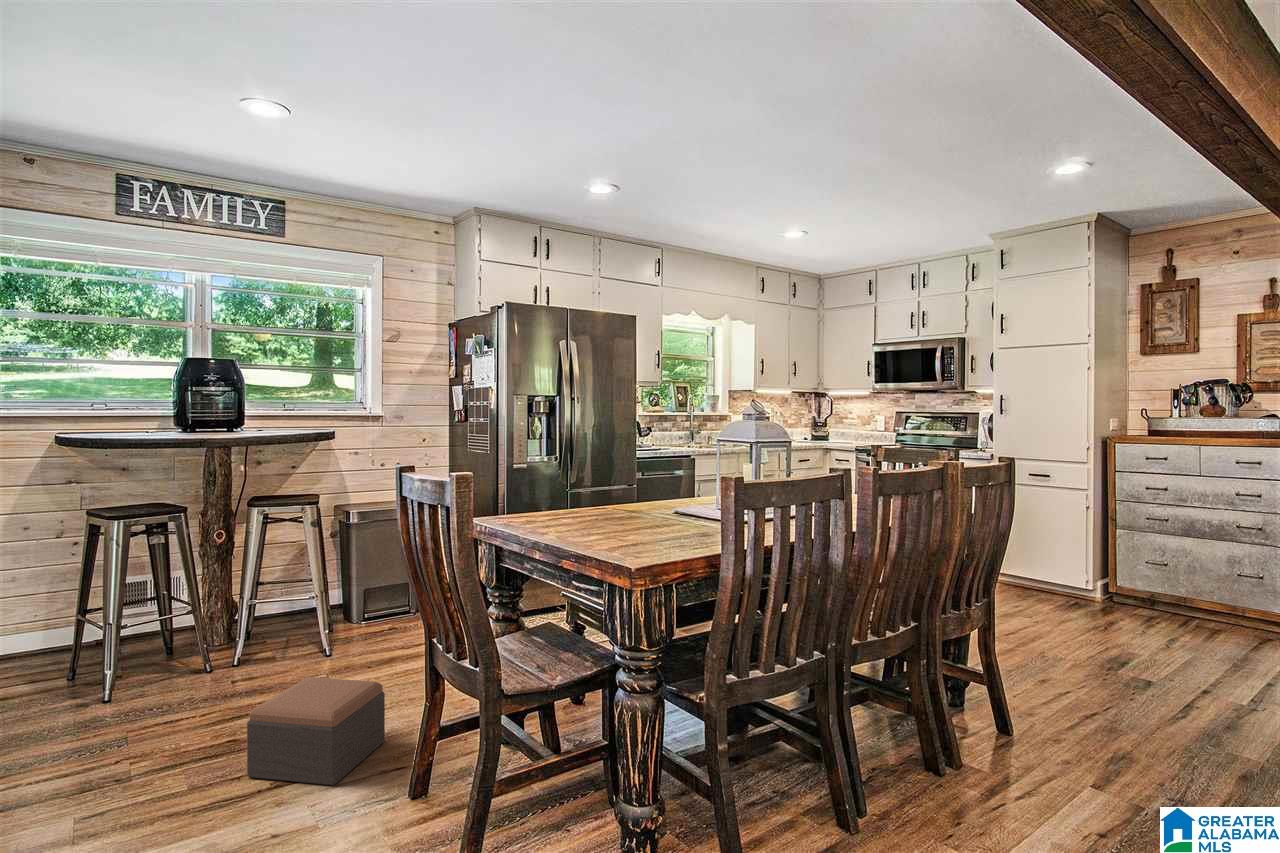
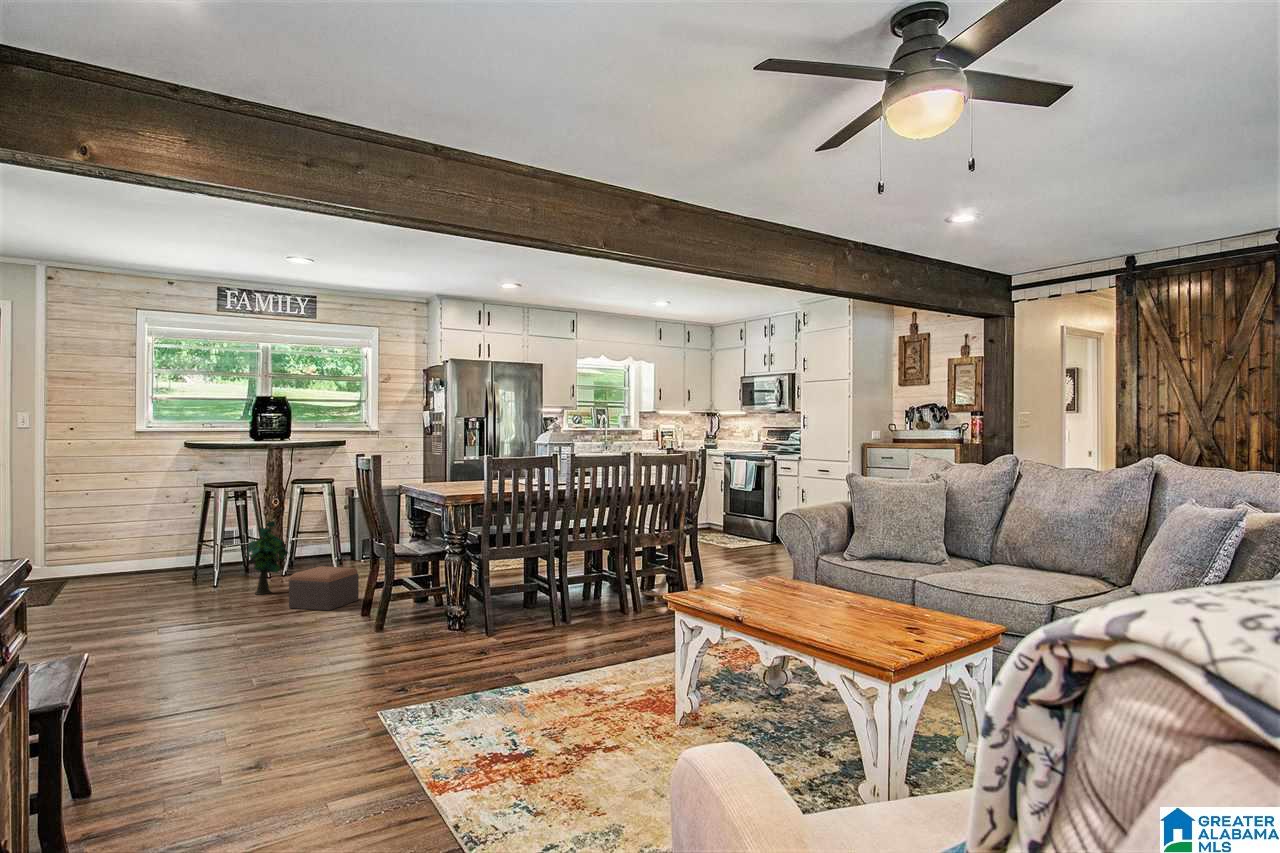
decorative plant: none [149,586,245,728] -> present [243,521,288,595]

